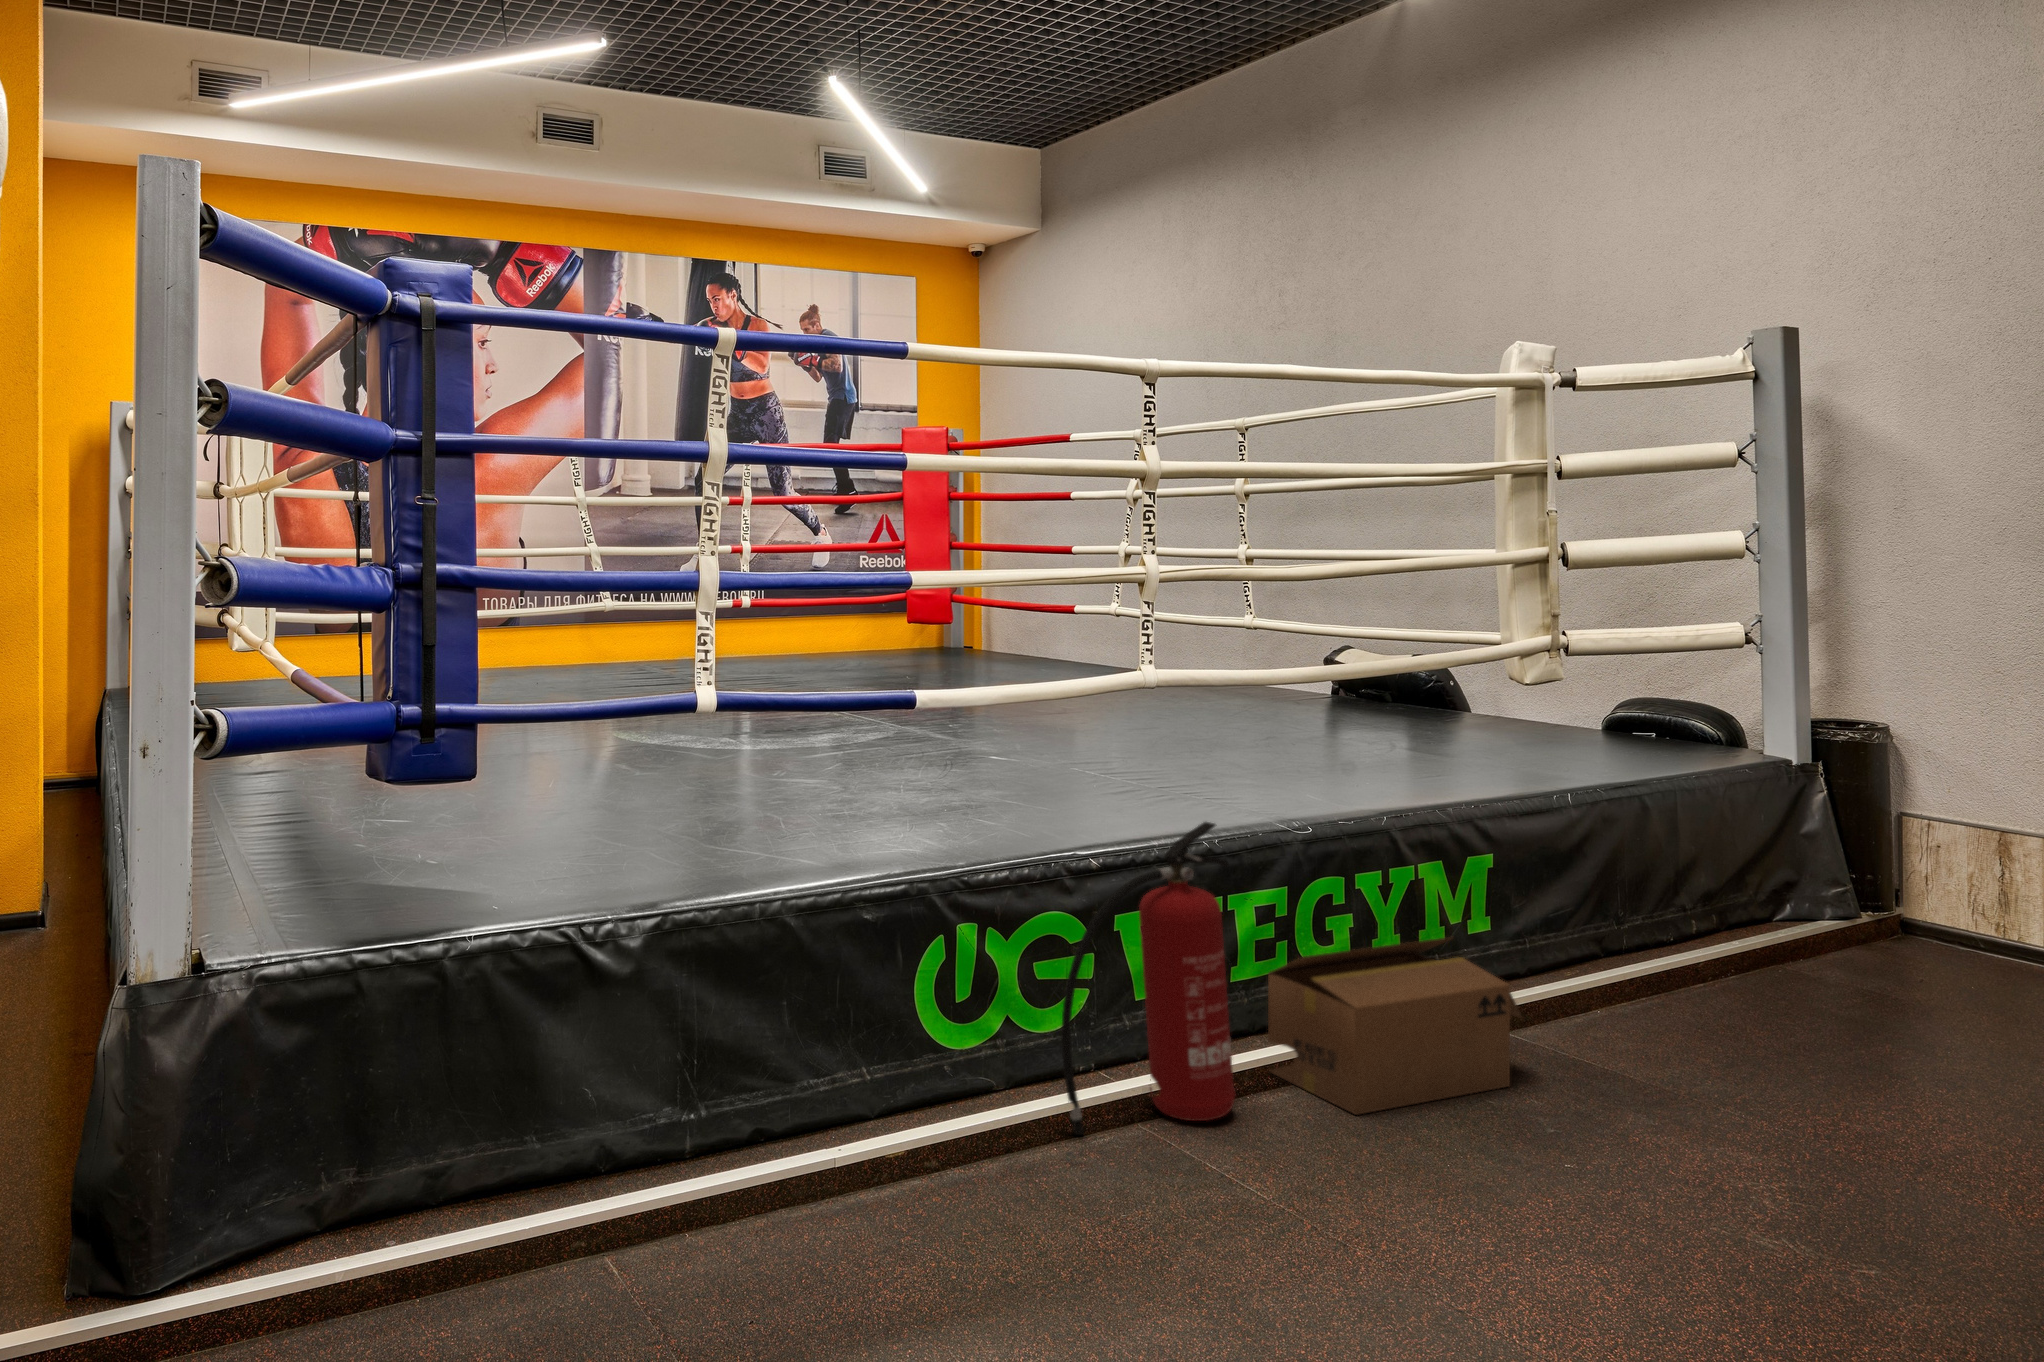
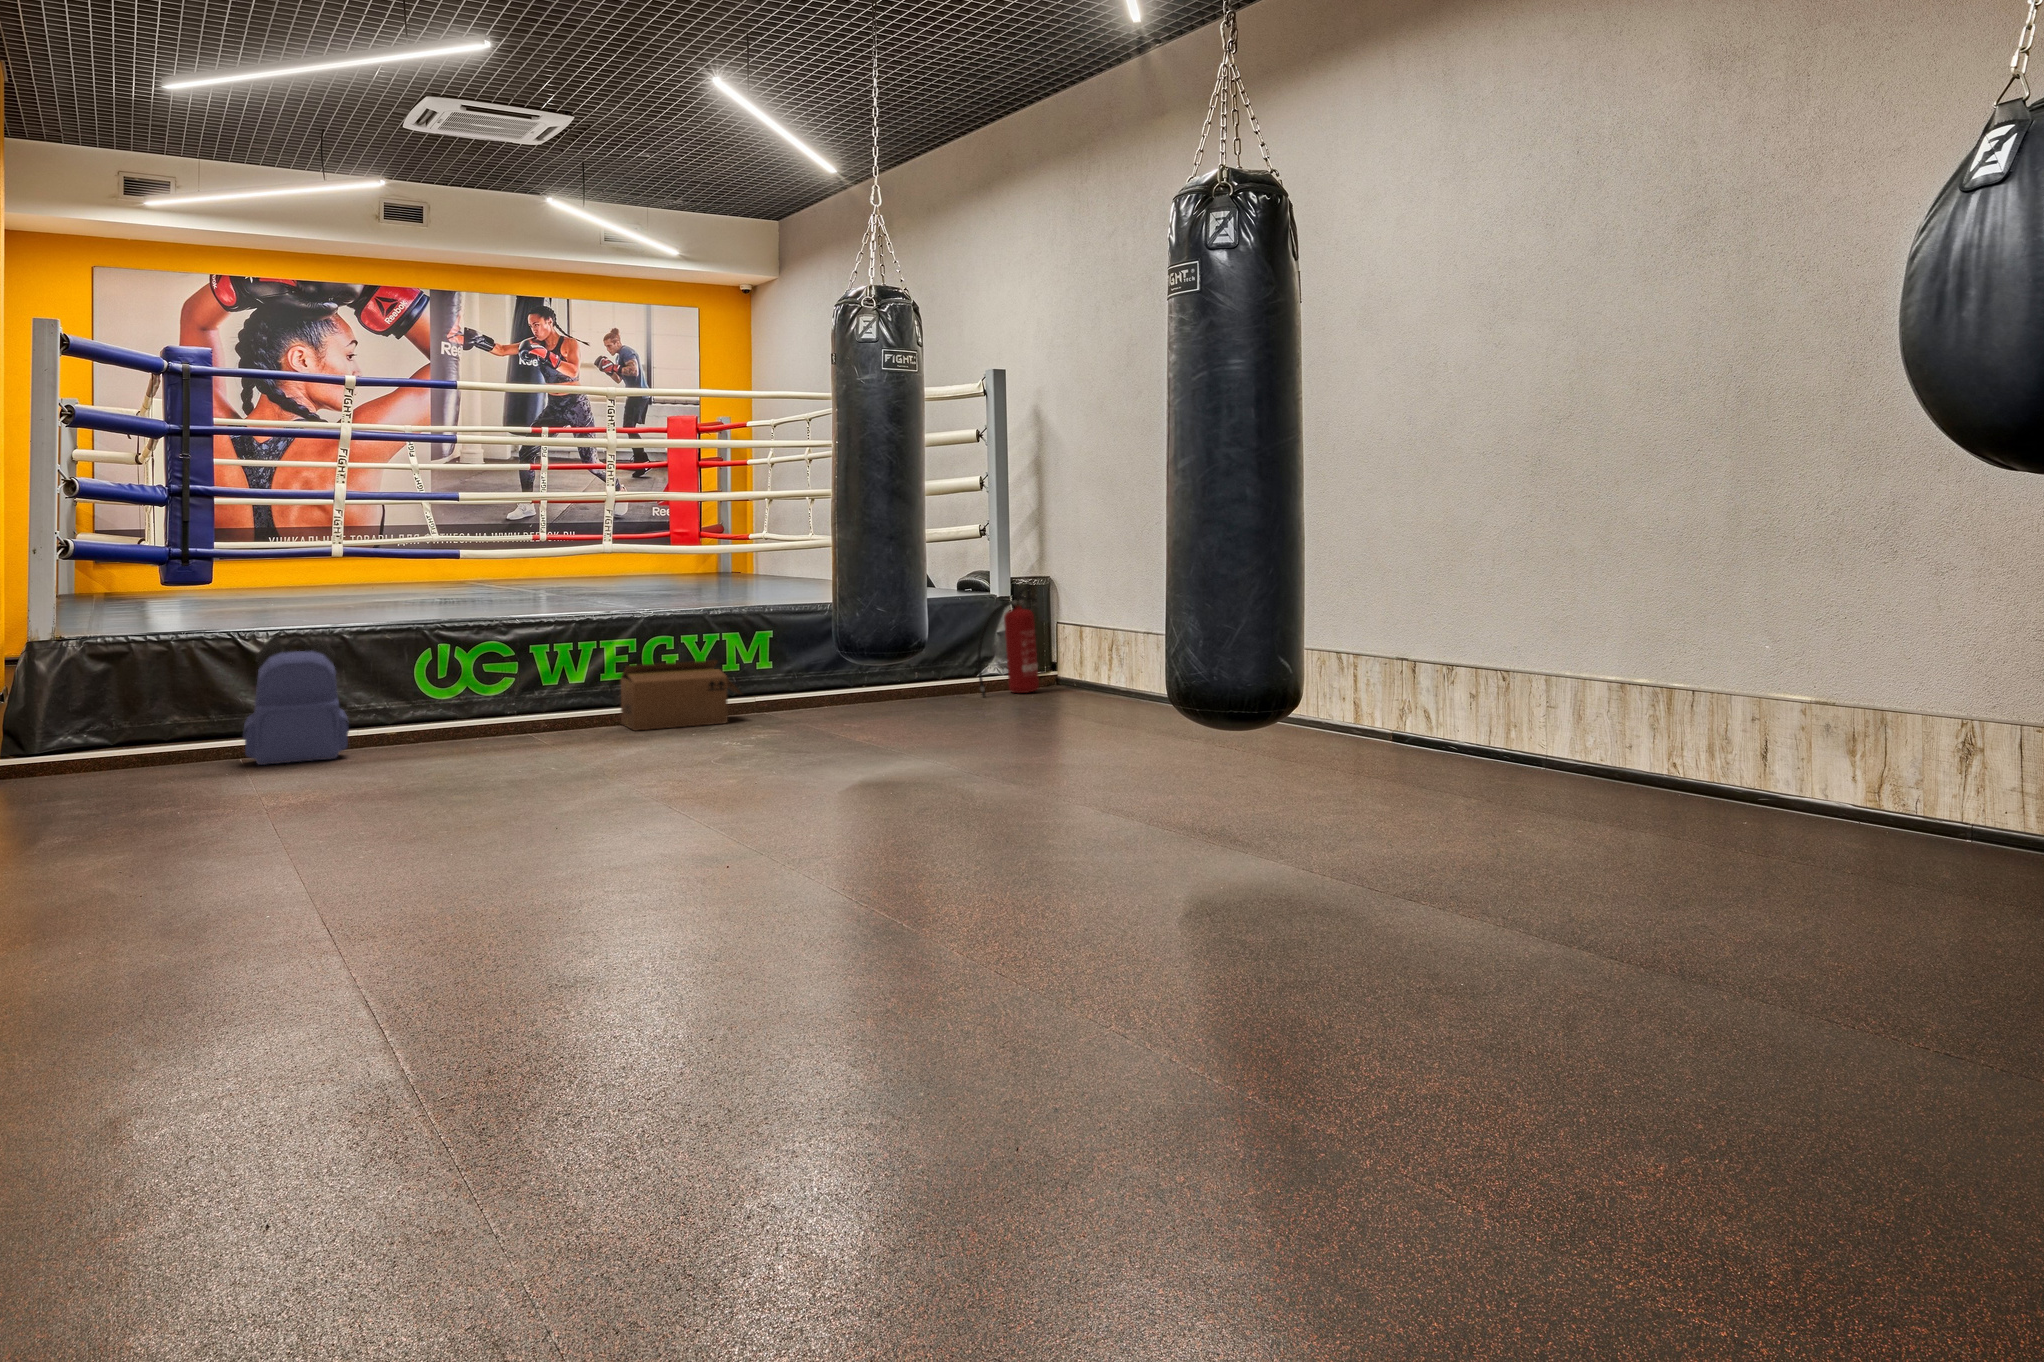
fire extinguisher: present [1061,822,1235,1135] -> present [977,585,1039,697]
backpack: none [645,941,870,1275] -> present [244,637,349,765]

